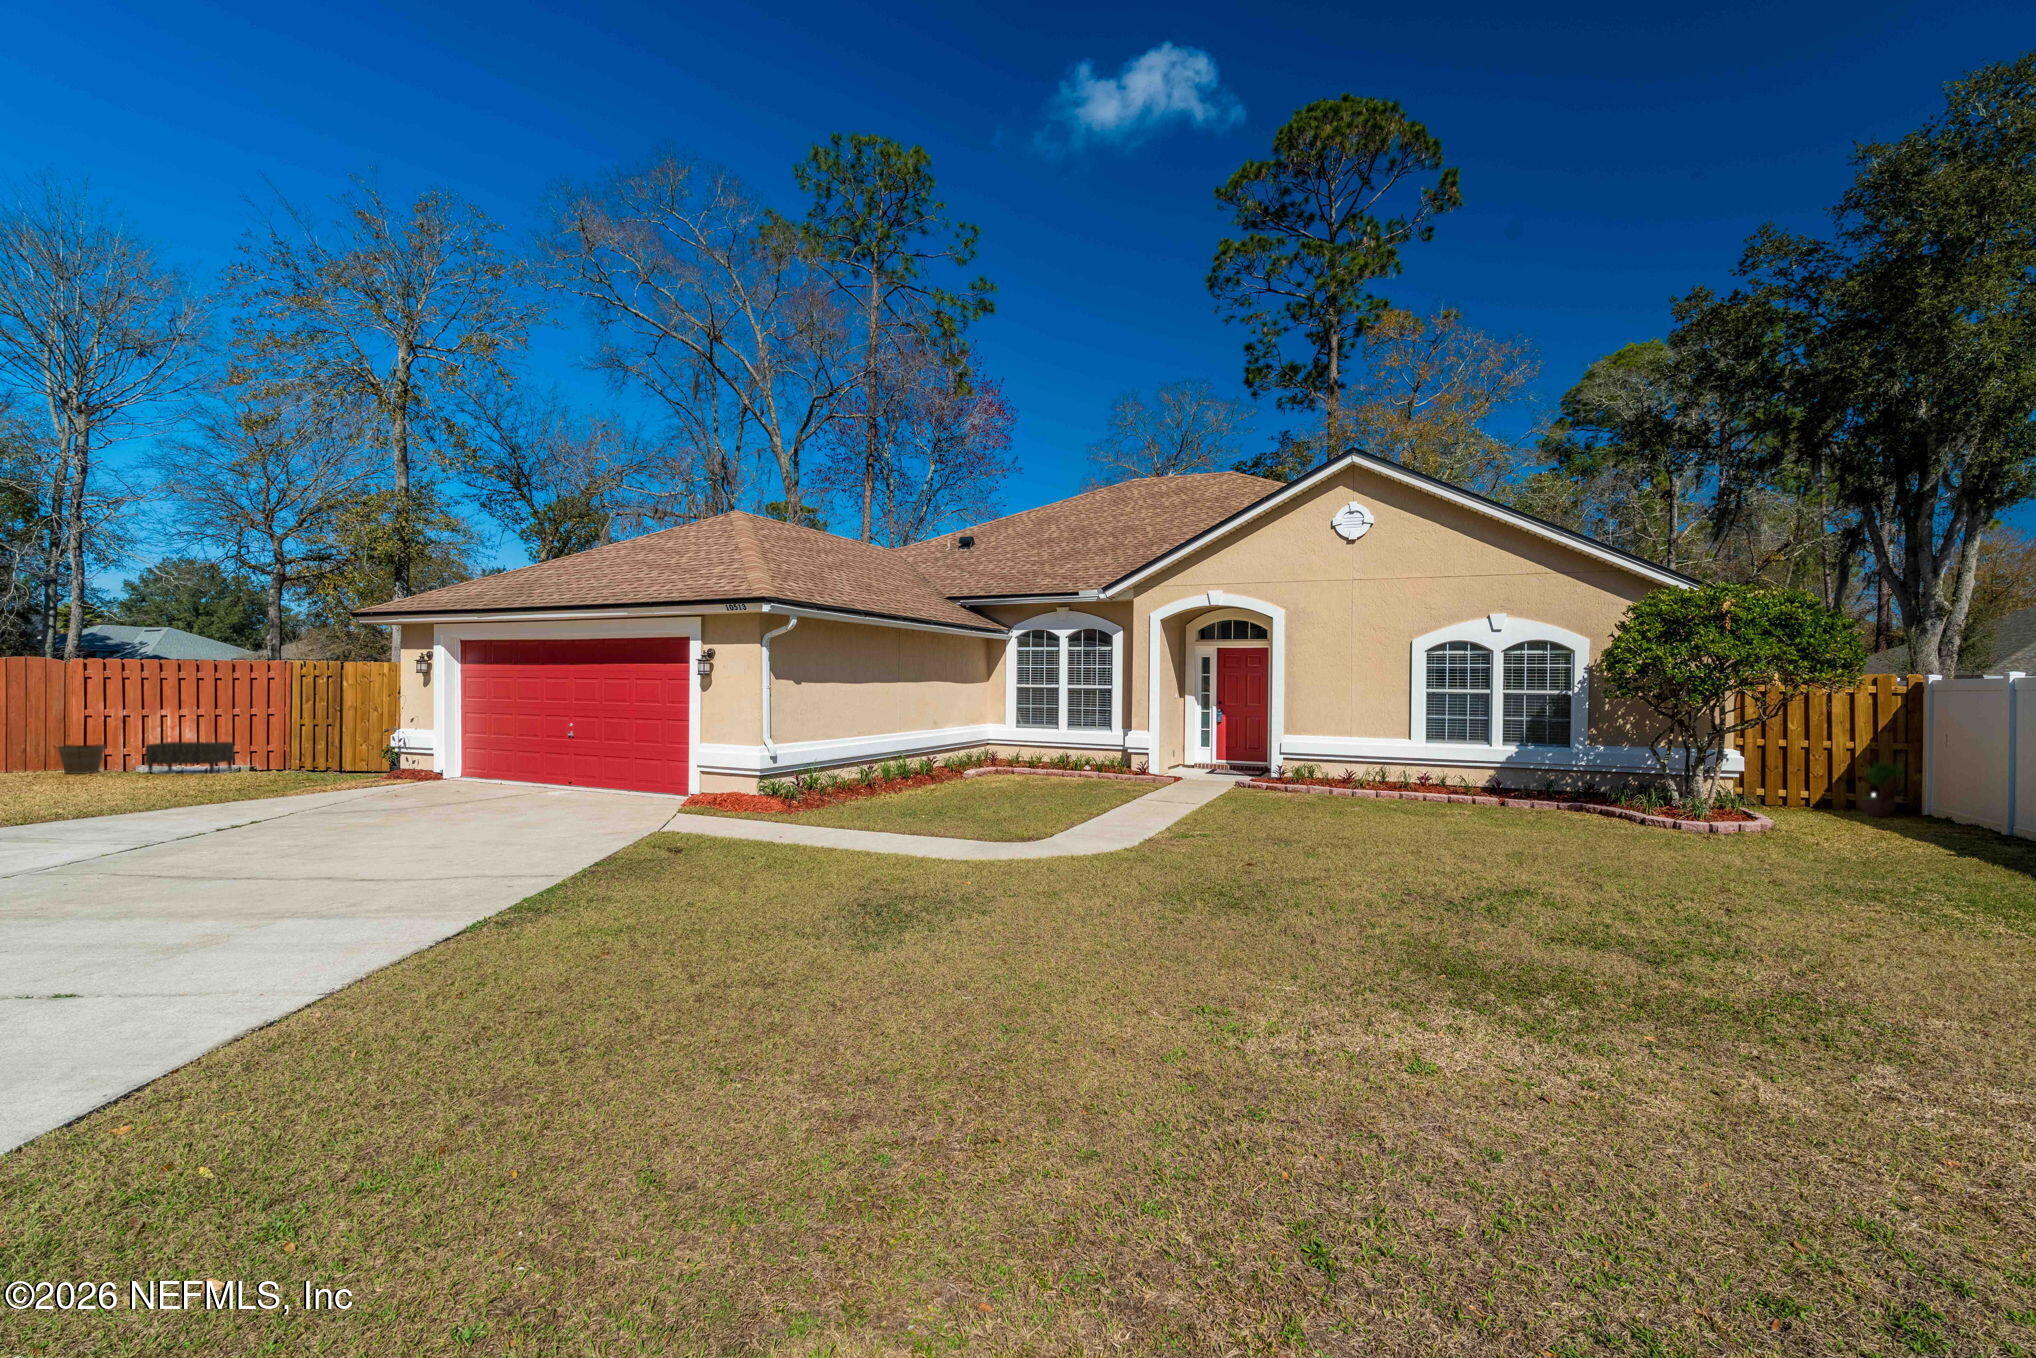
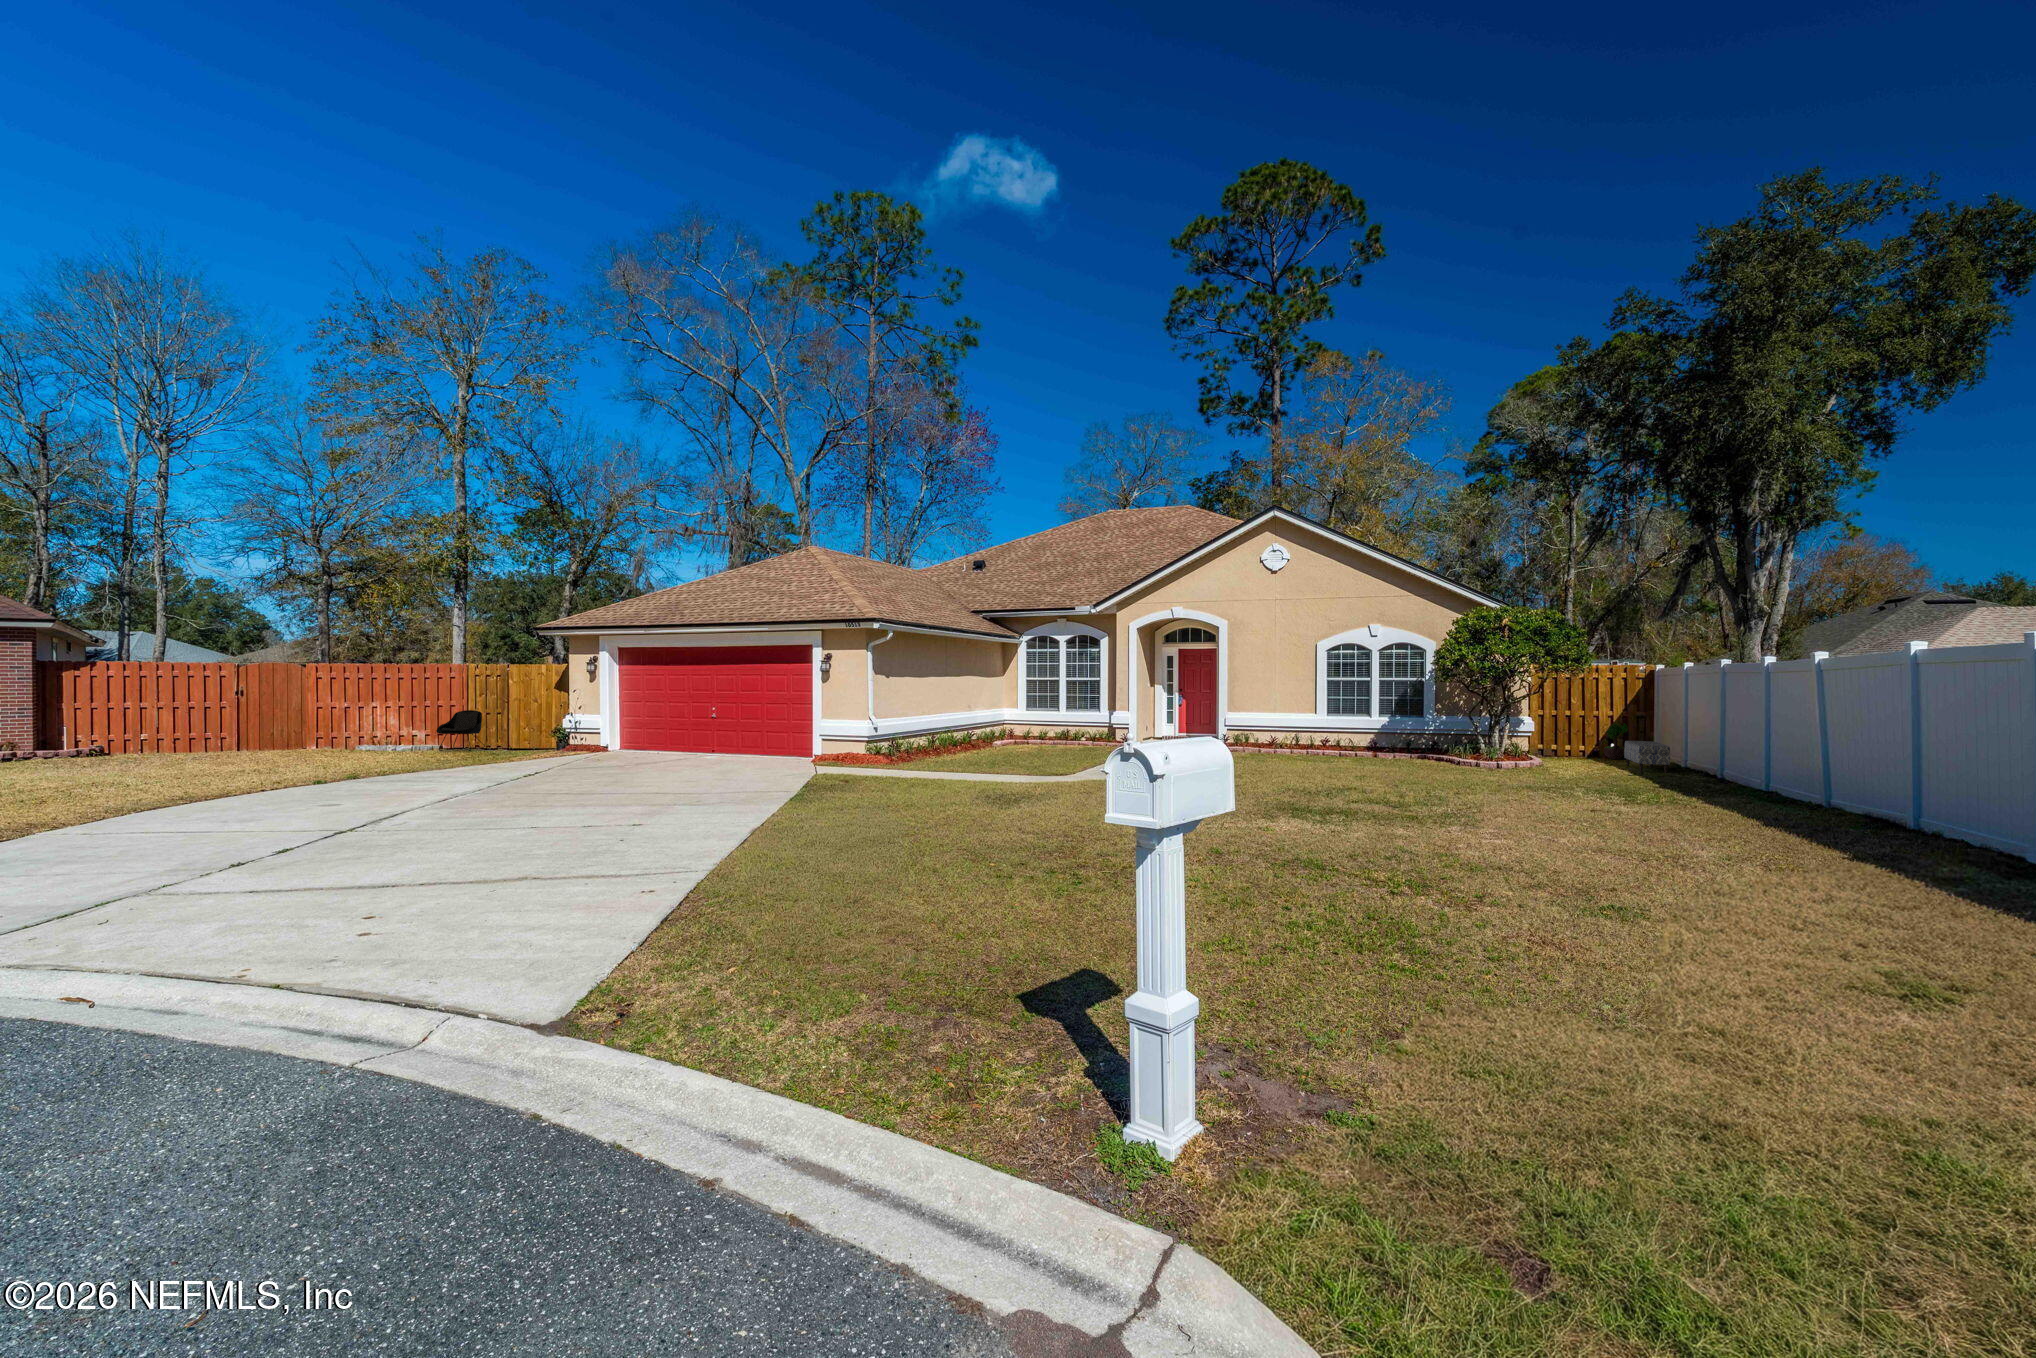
lounge chair: none [229,720,303,774] -> present [436,710,485,751]
bench: present [145,742,234,773] -> present [1624,741,1670,773]
wooden bucket: present [58,744,106,774] -> none [304,730,336,753]

